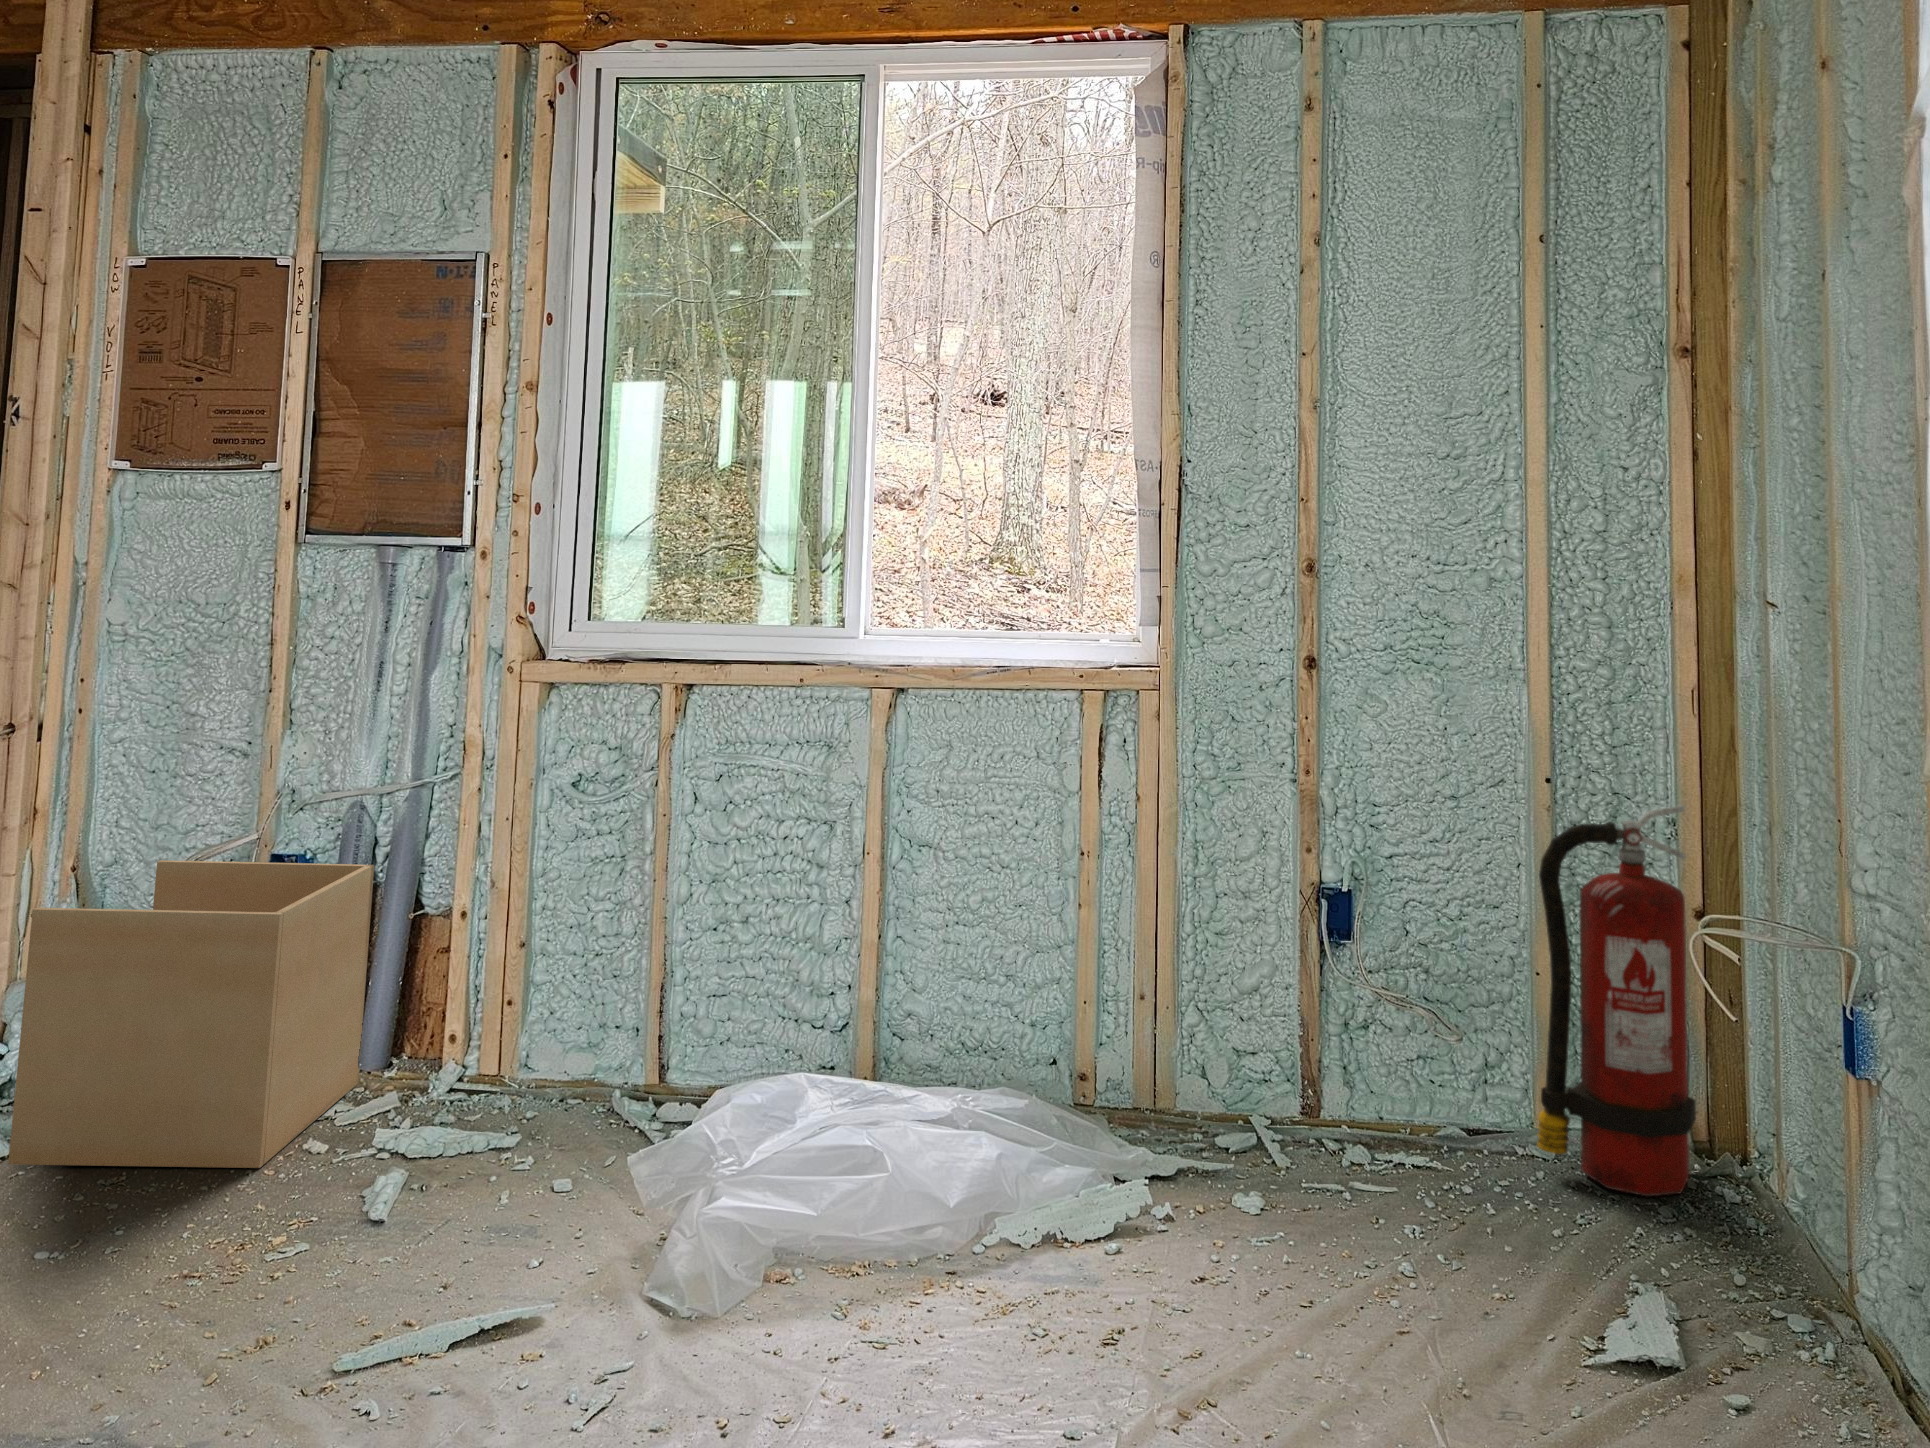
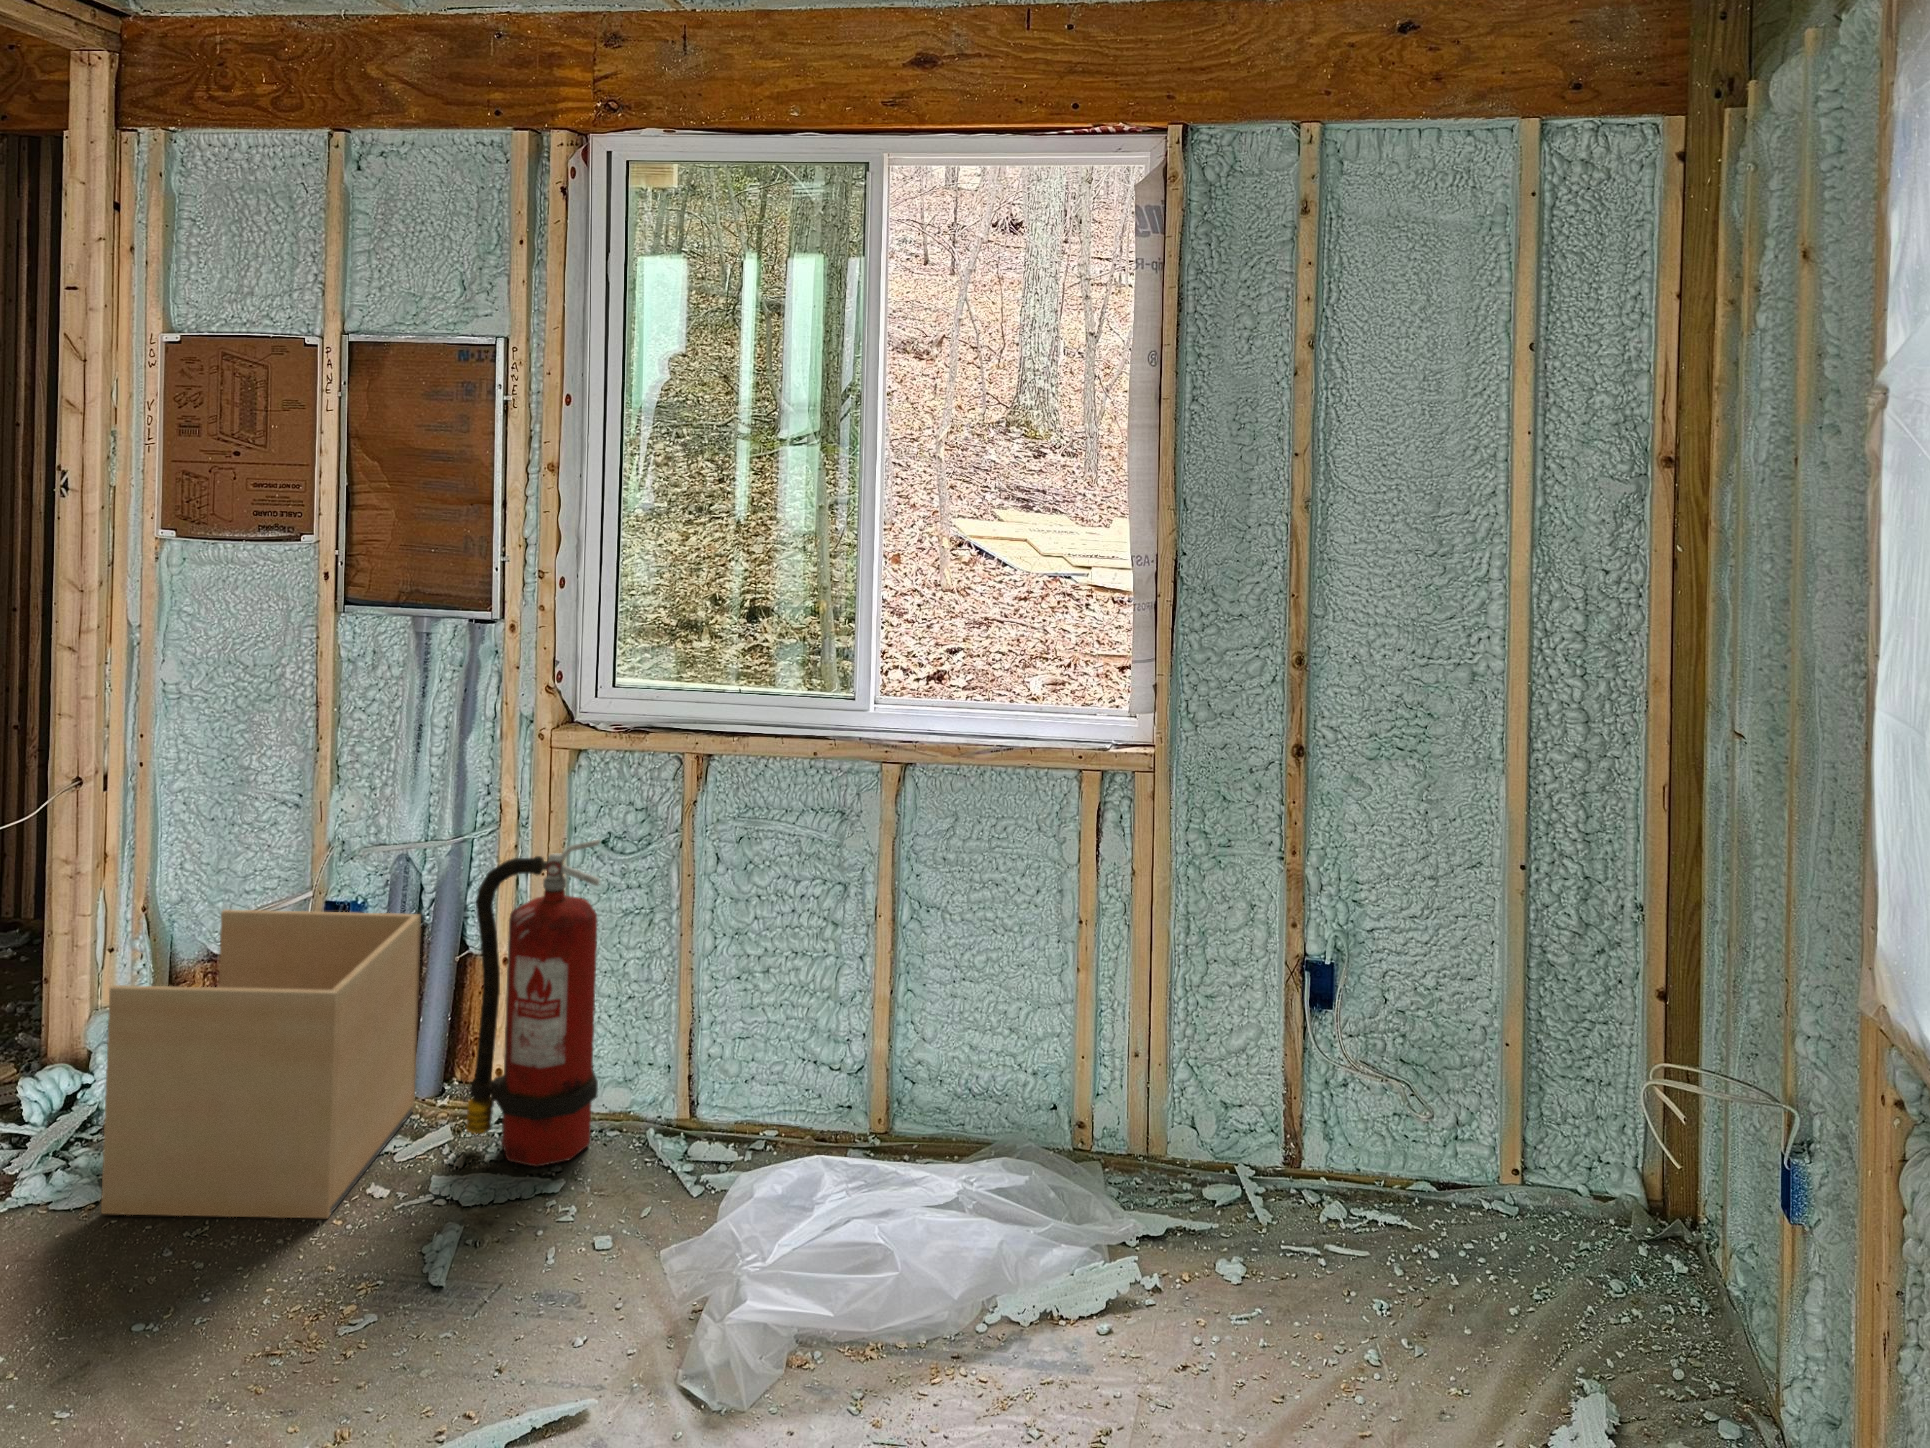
fire extinguisher: present [1537,805,1696,1196] -> present [465,839,600,1167]

